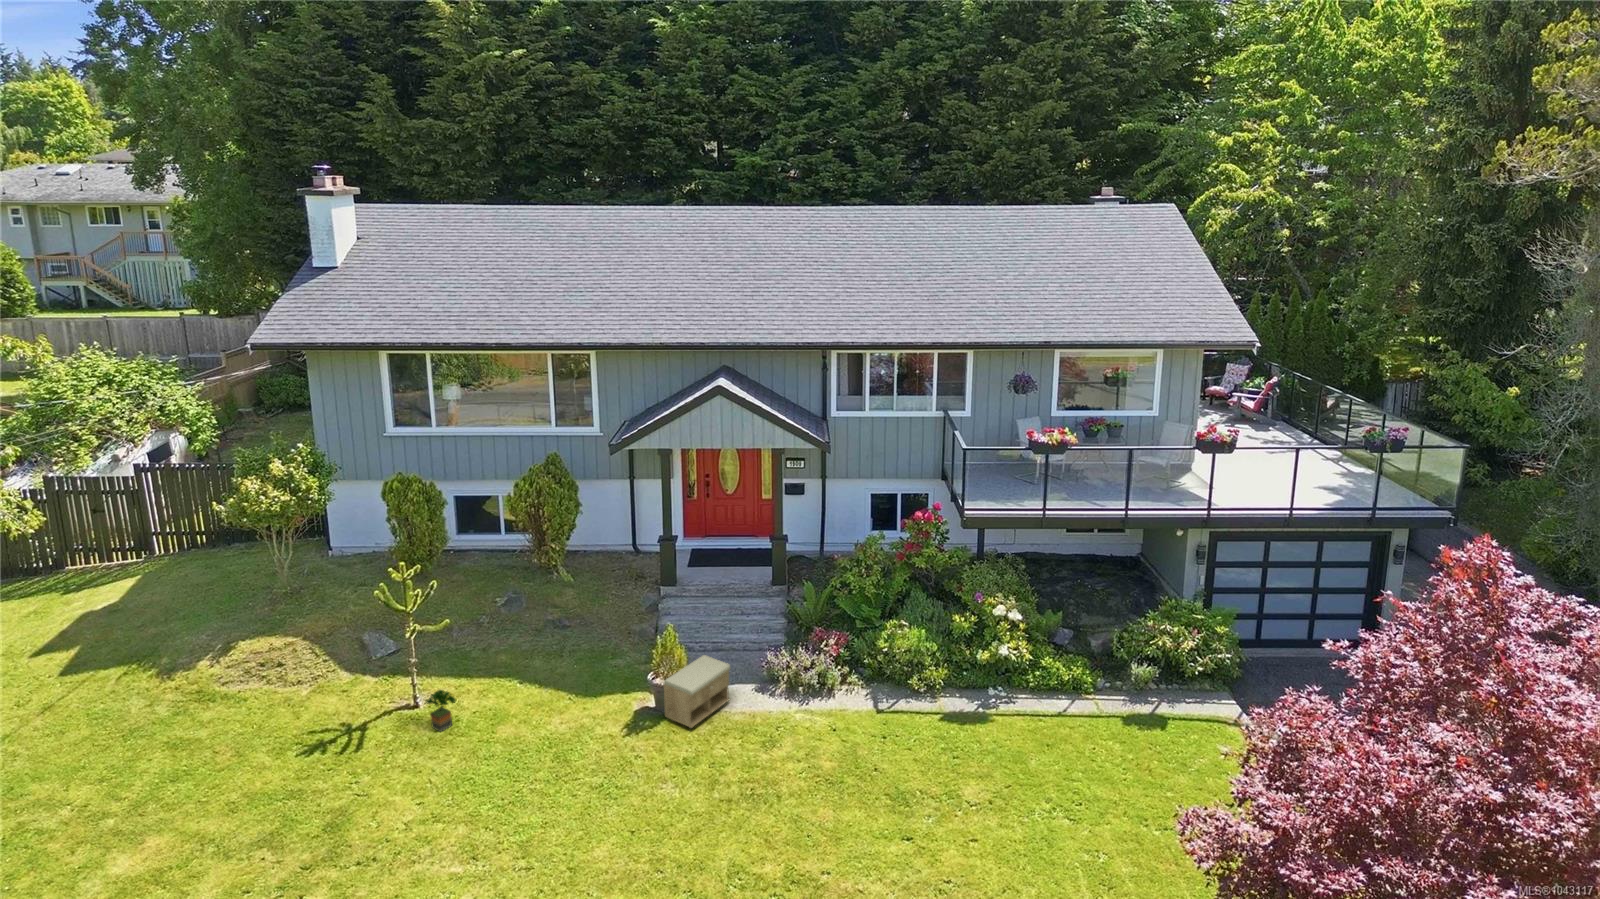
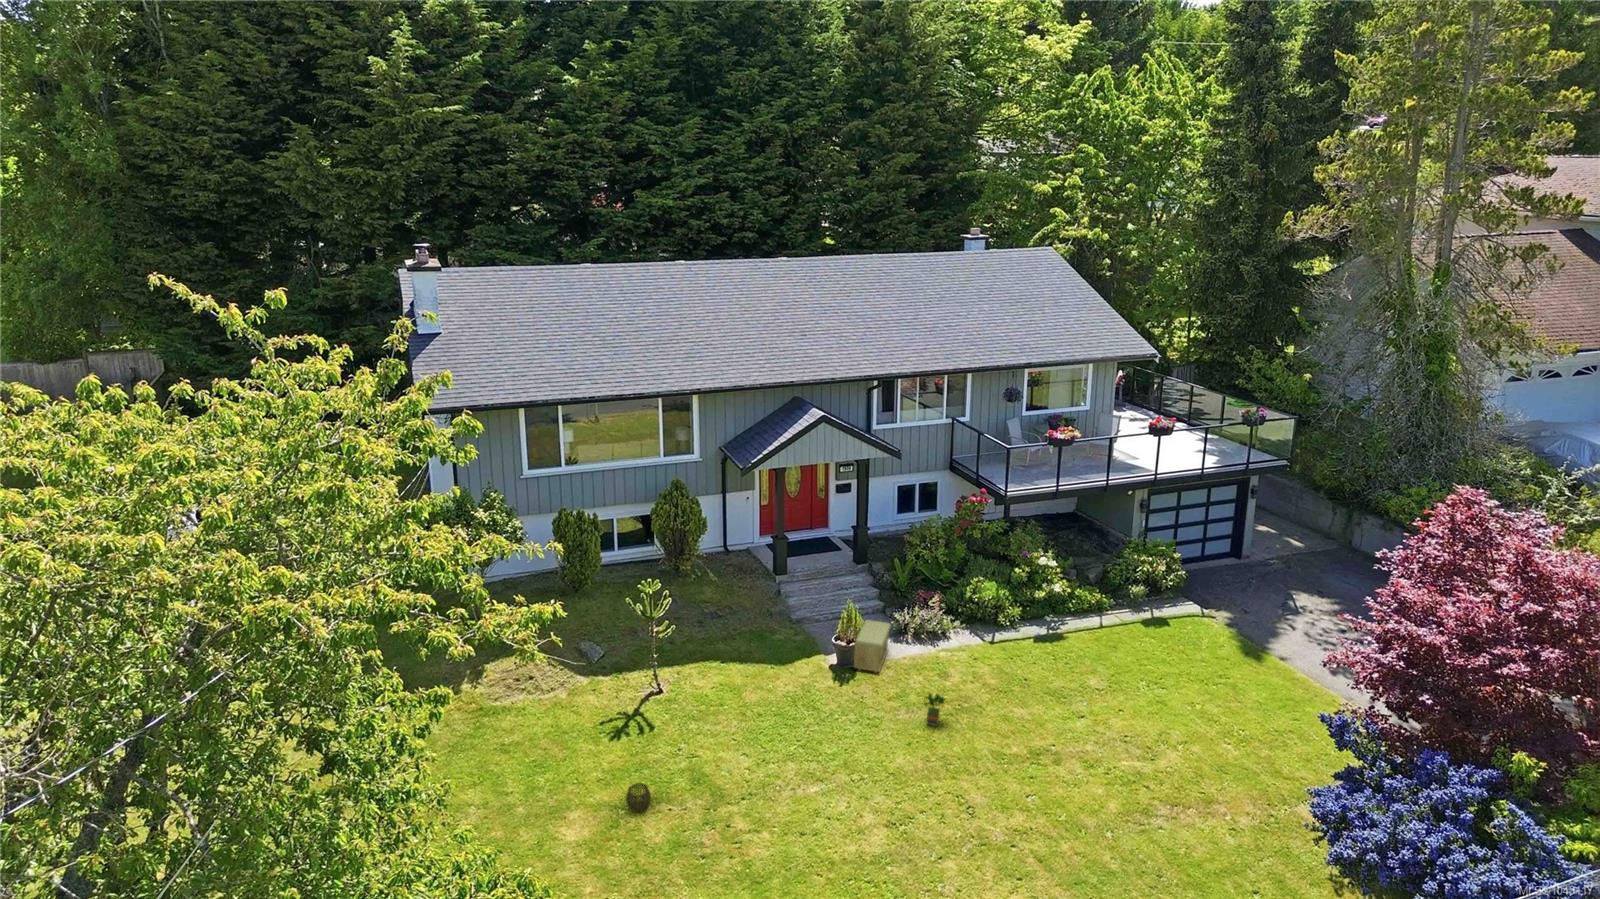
potted tree: present [426,690,456,732] -> present [924,693,945,726]
woven basket: none [218,822,256,863] -> present [626,783,651,813]

